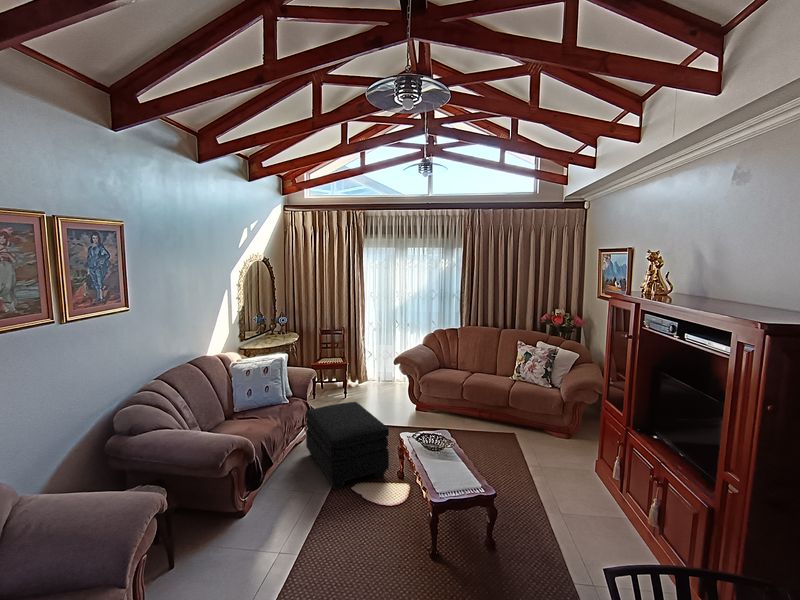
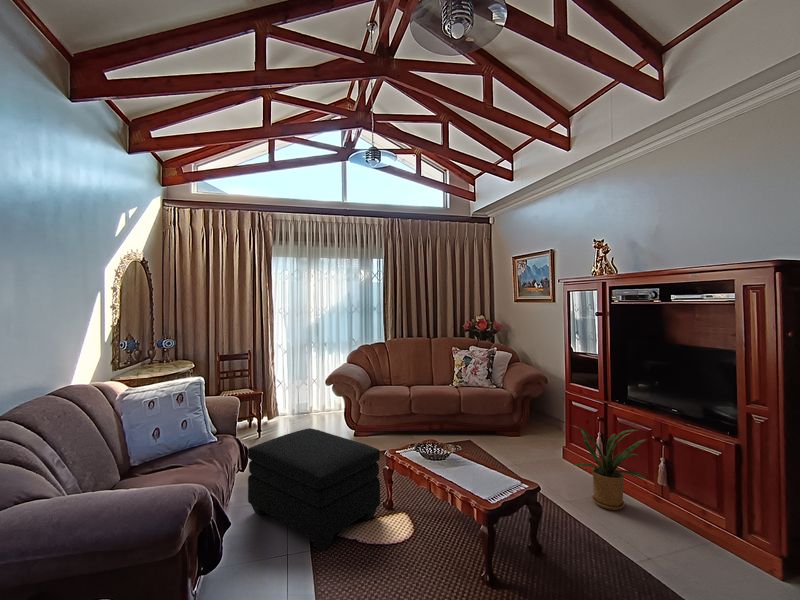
house plant: none [559,437,632,522] -> present [574,426,646,510]

